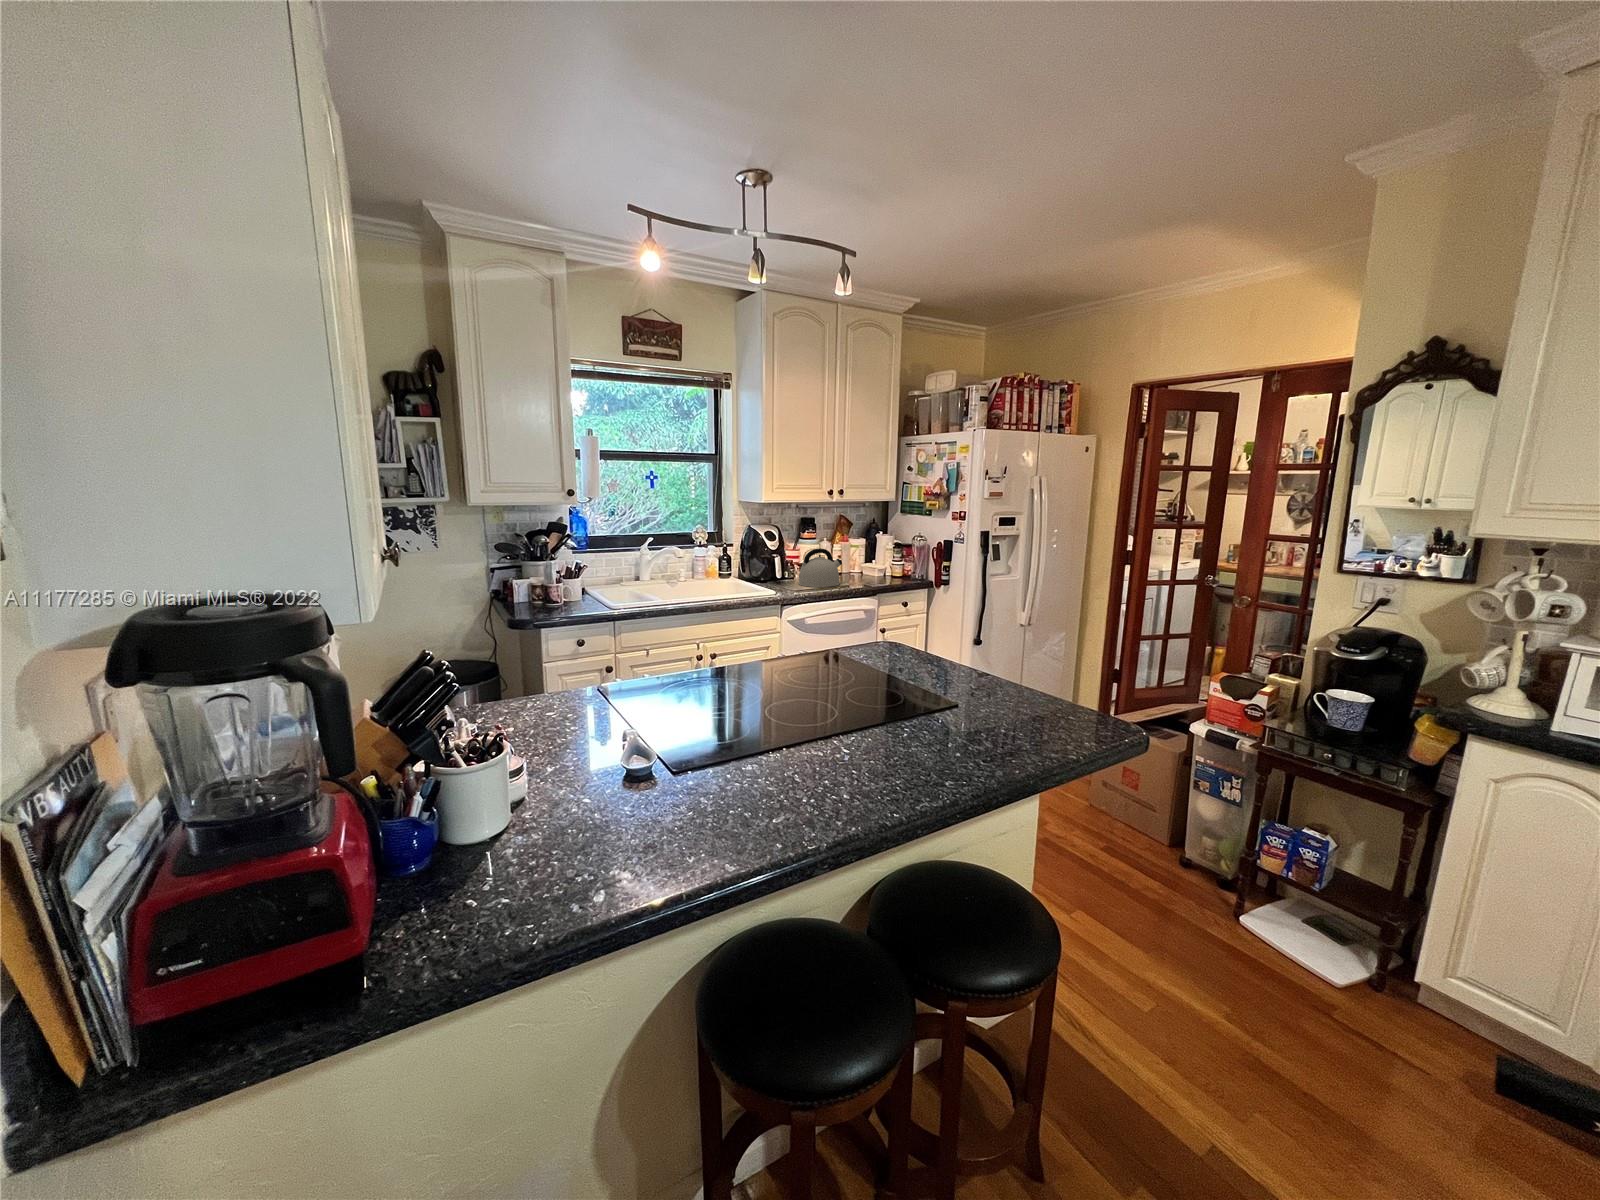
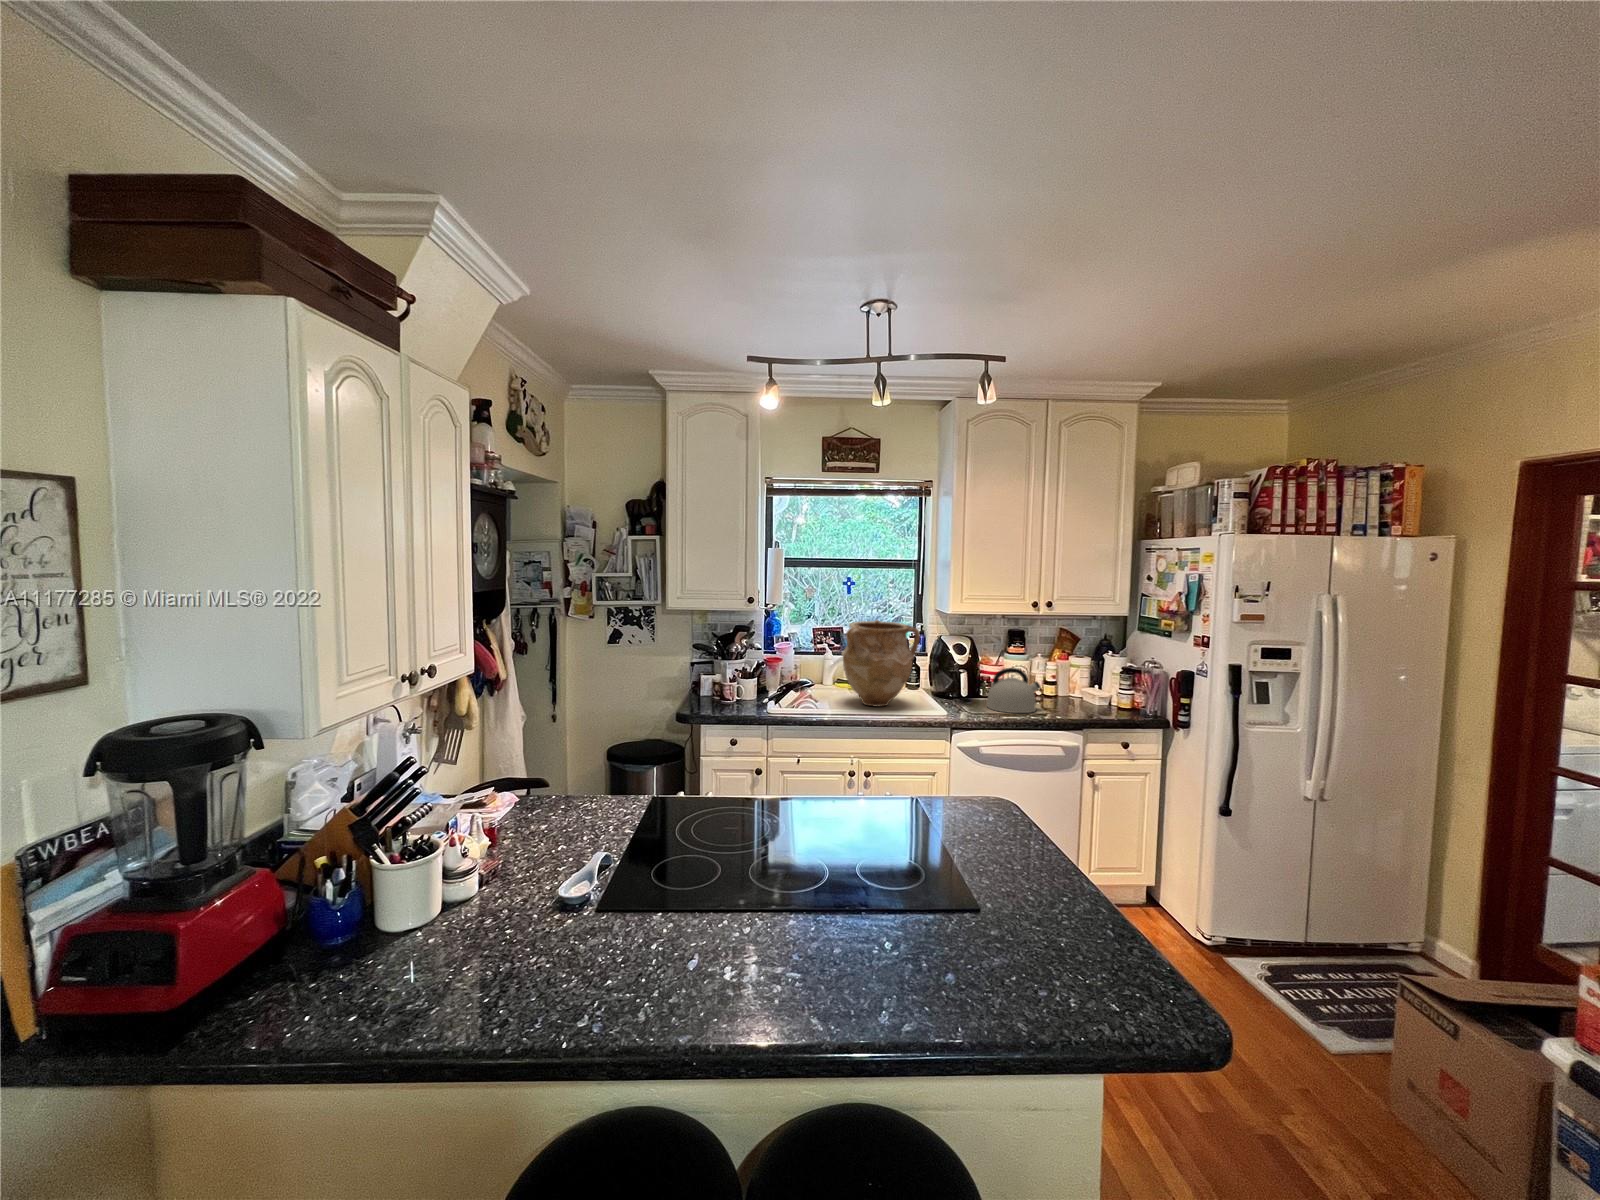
vase: none [670,511,744,593] -> present [842,620,920,706]

